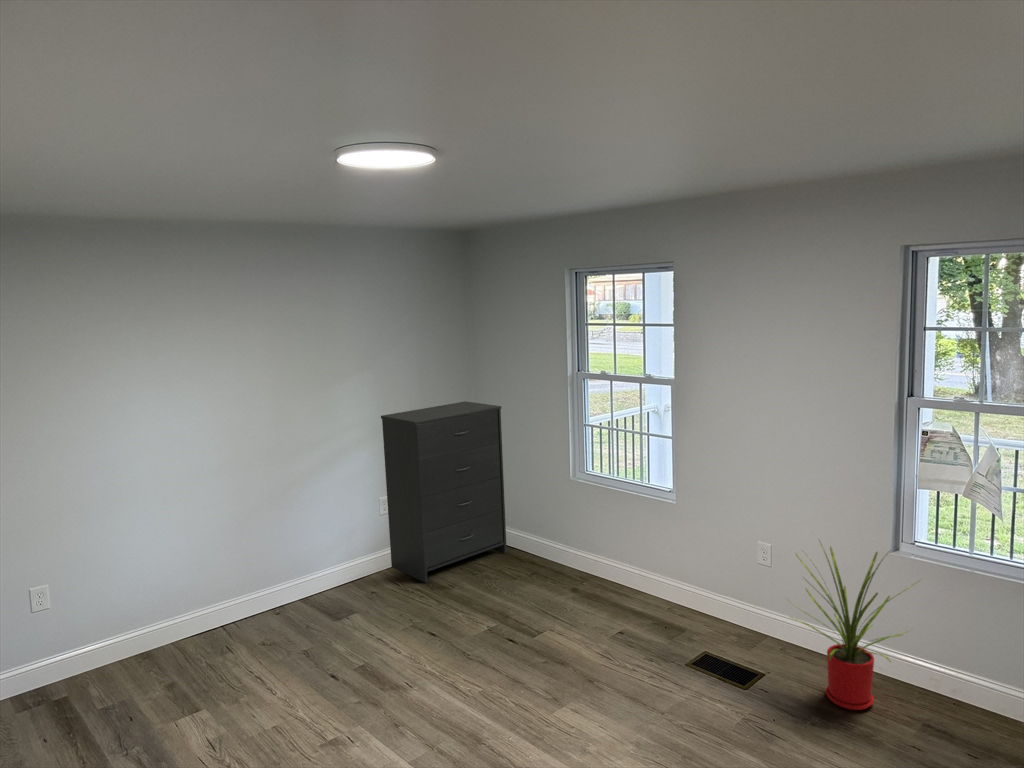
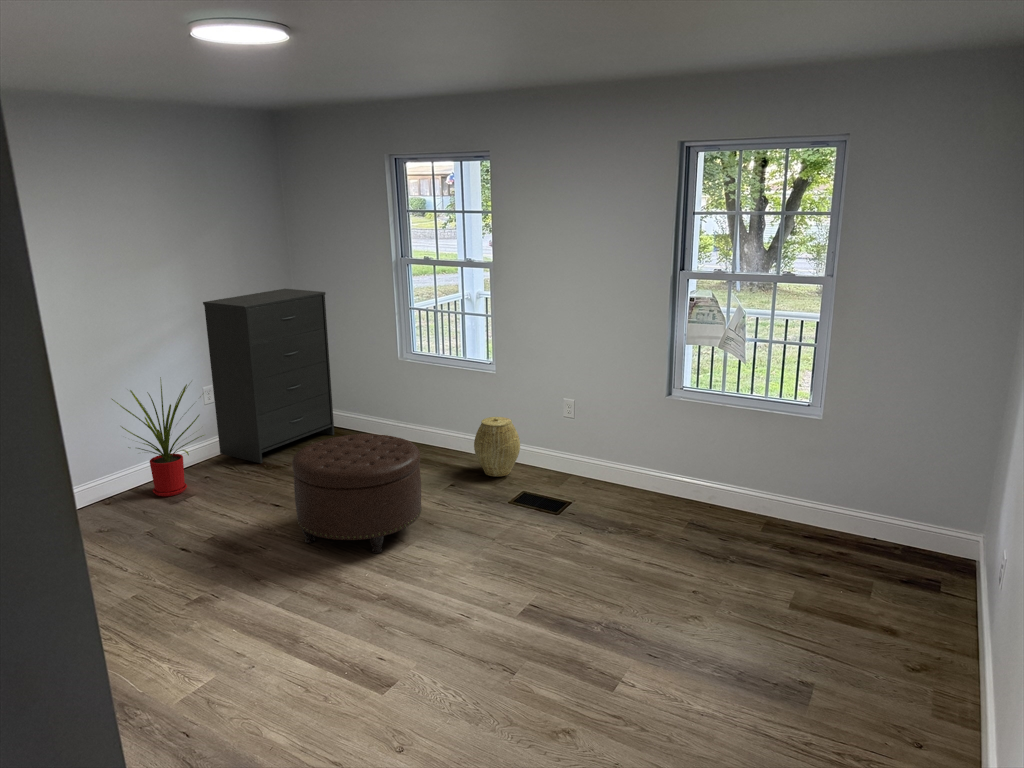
house plant: present [793,541,910,710] -> present [112,377,204,496]
woven basket: none [646,554,701,627] -> present [474,417,520,477]
ottoman: none [429,571,573,725] -> present [292,434,421,553]

